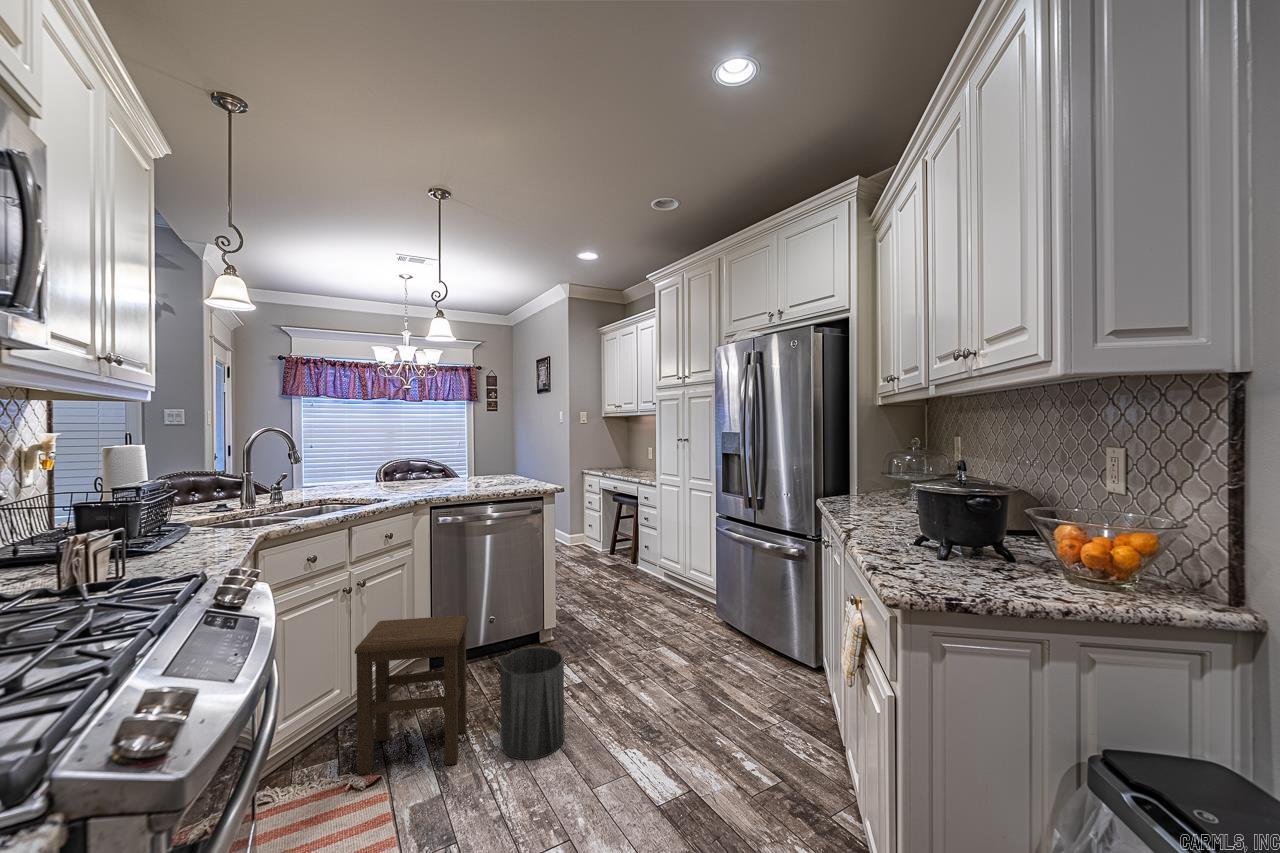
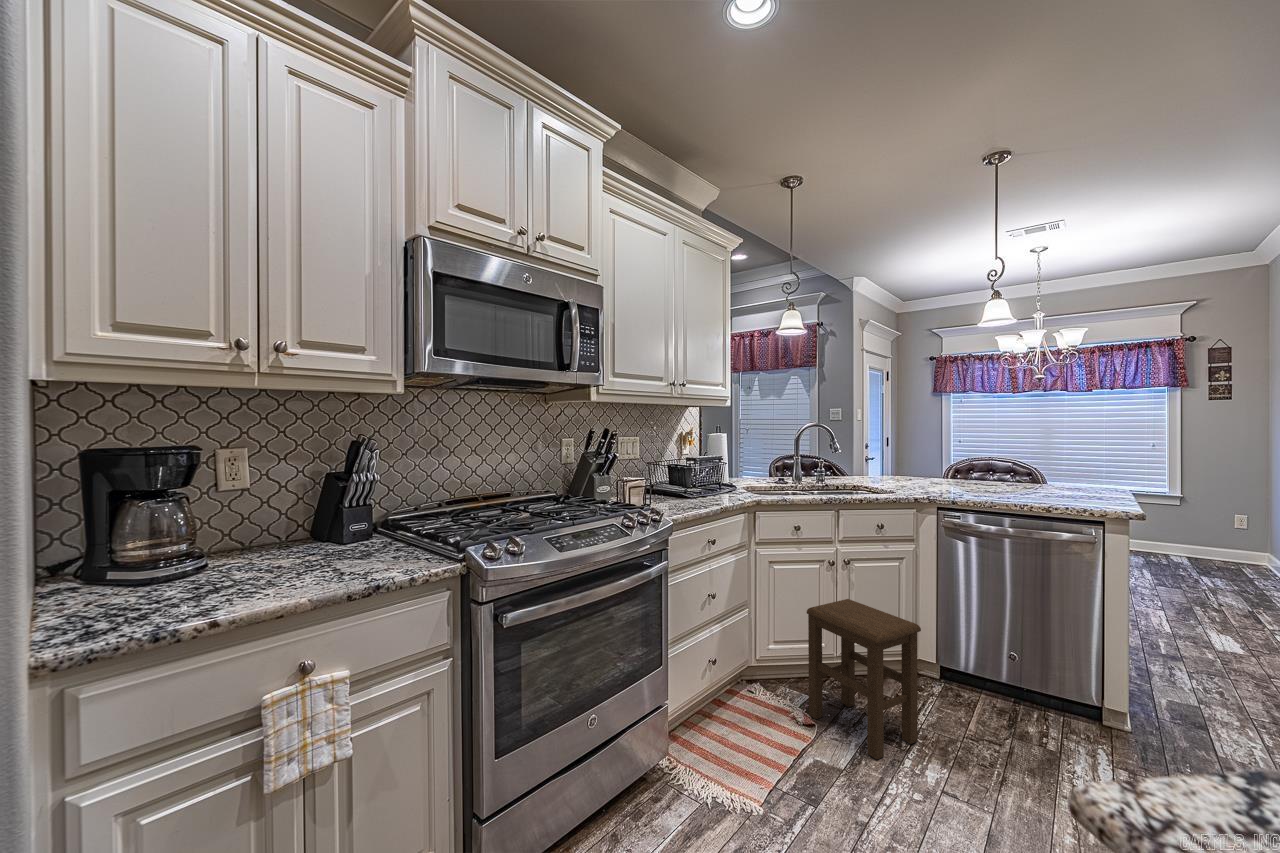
trash can: present [500,647,564,760] -> none [926,685,1014,827]

